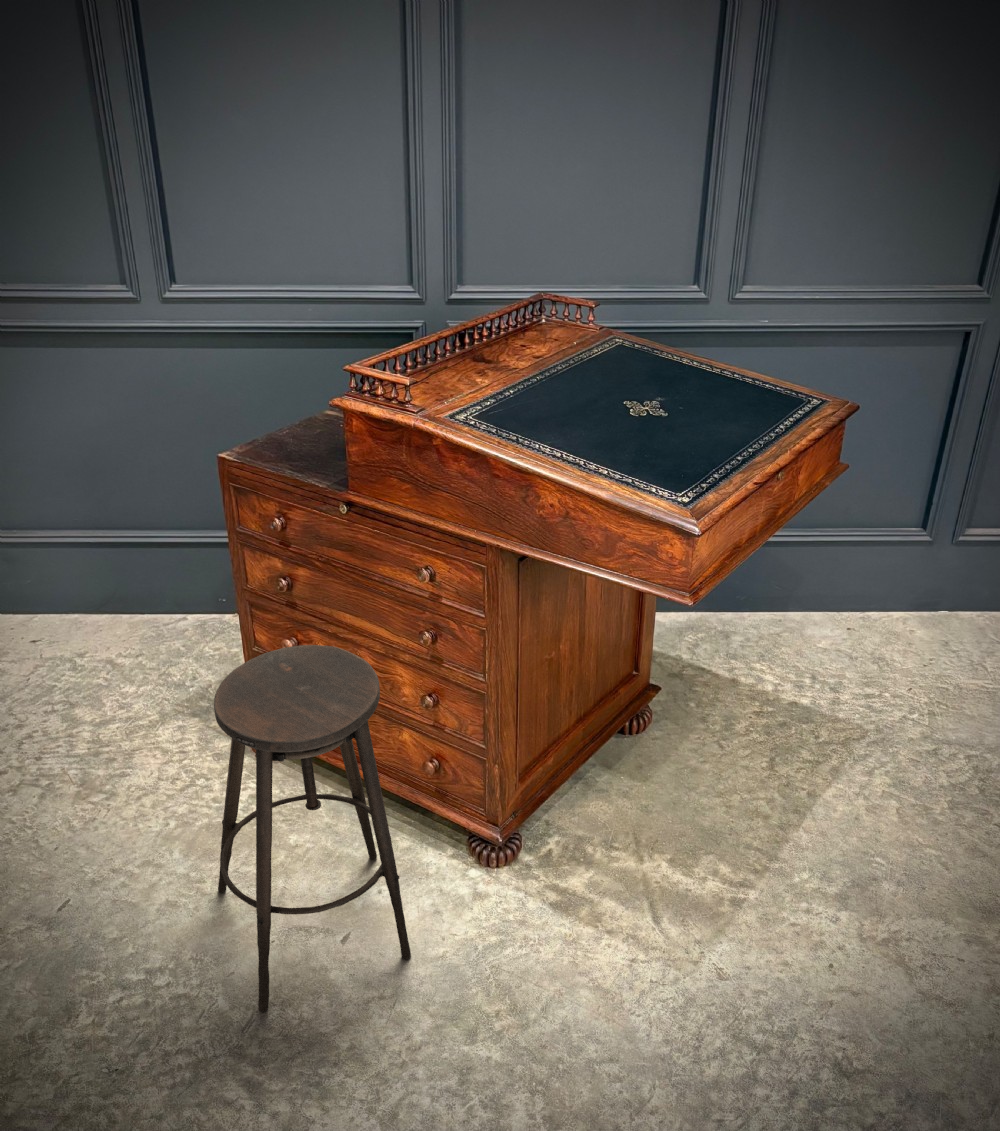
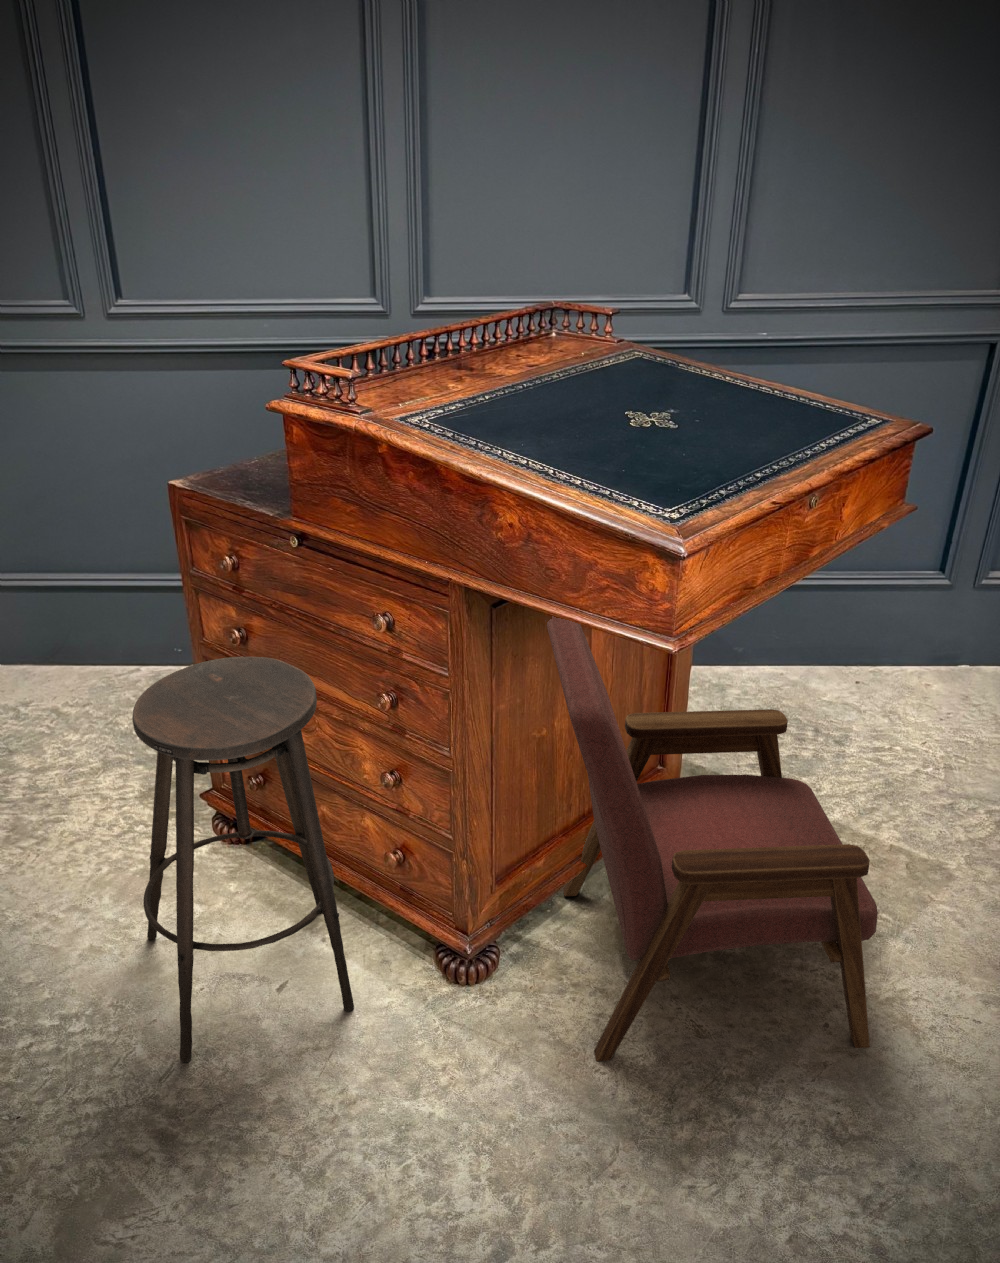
armchair: none [582,598,883,1005] -> present [547,616,878,1061]

